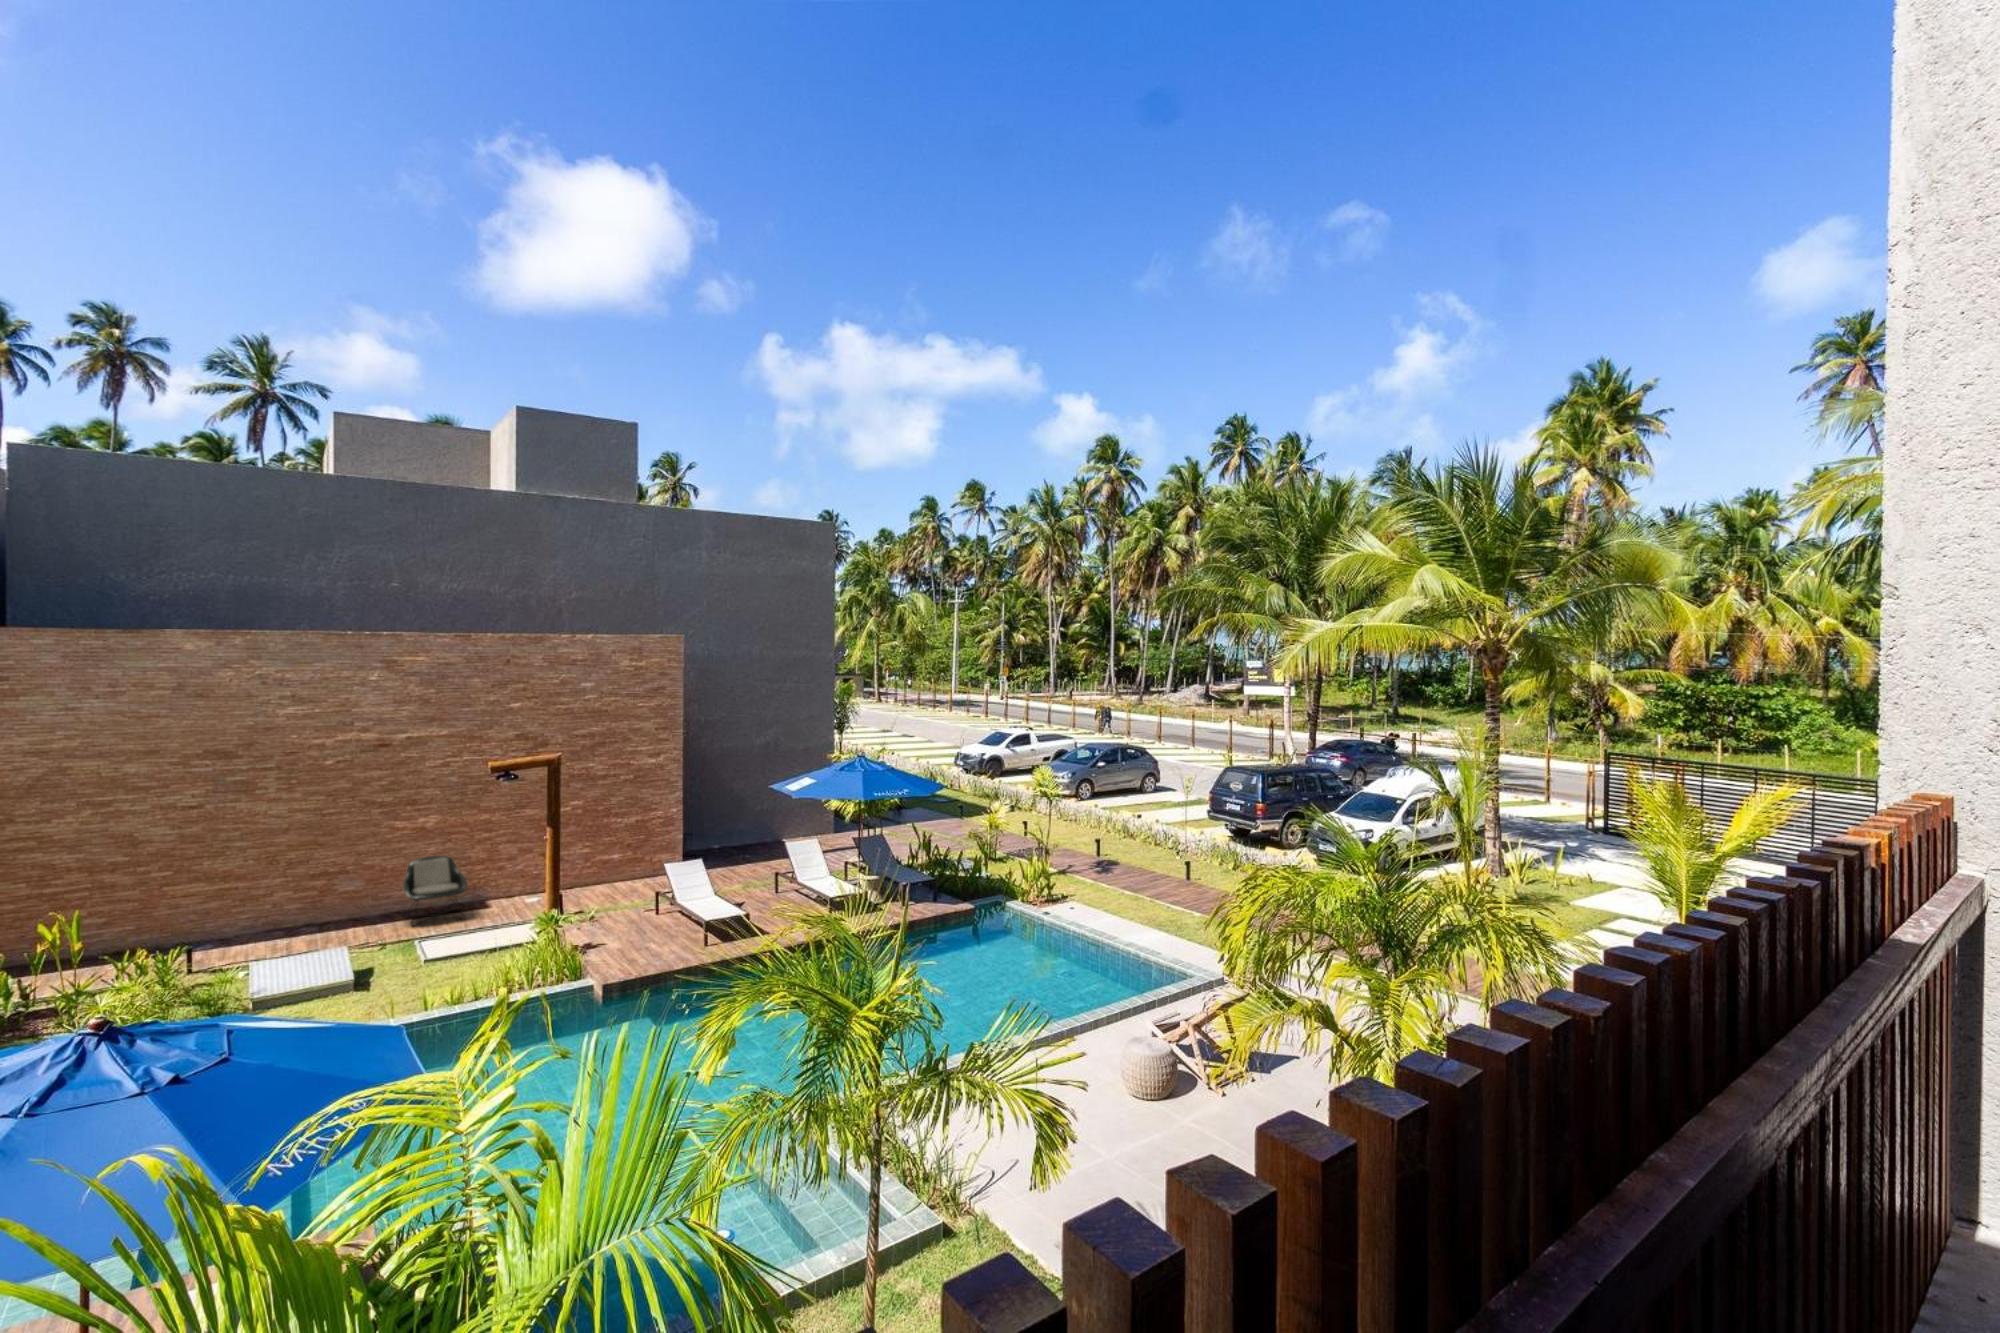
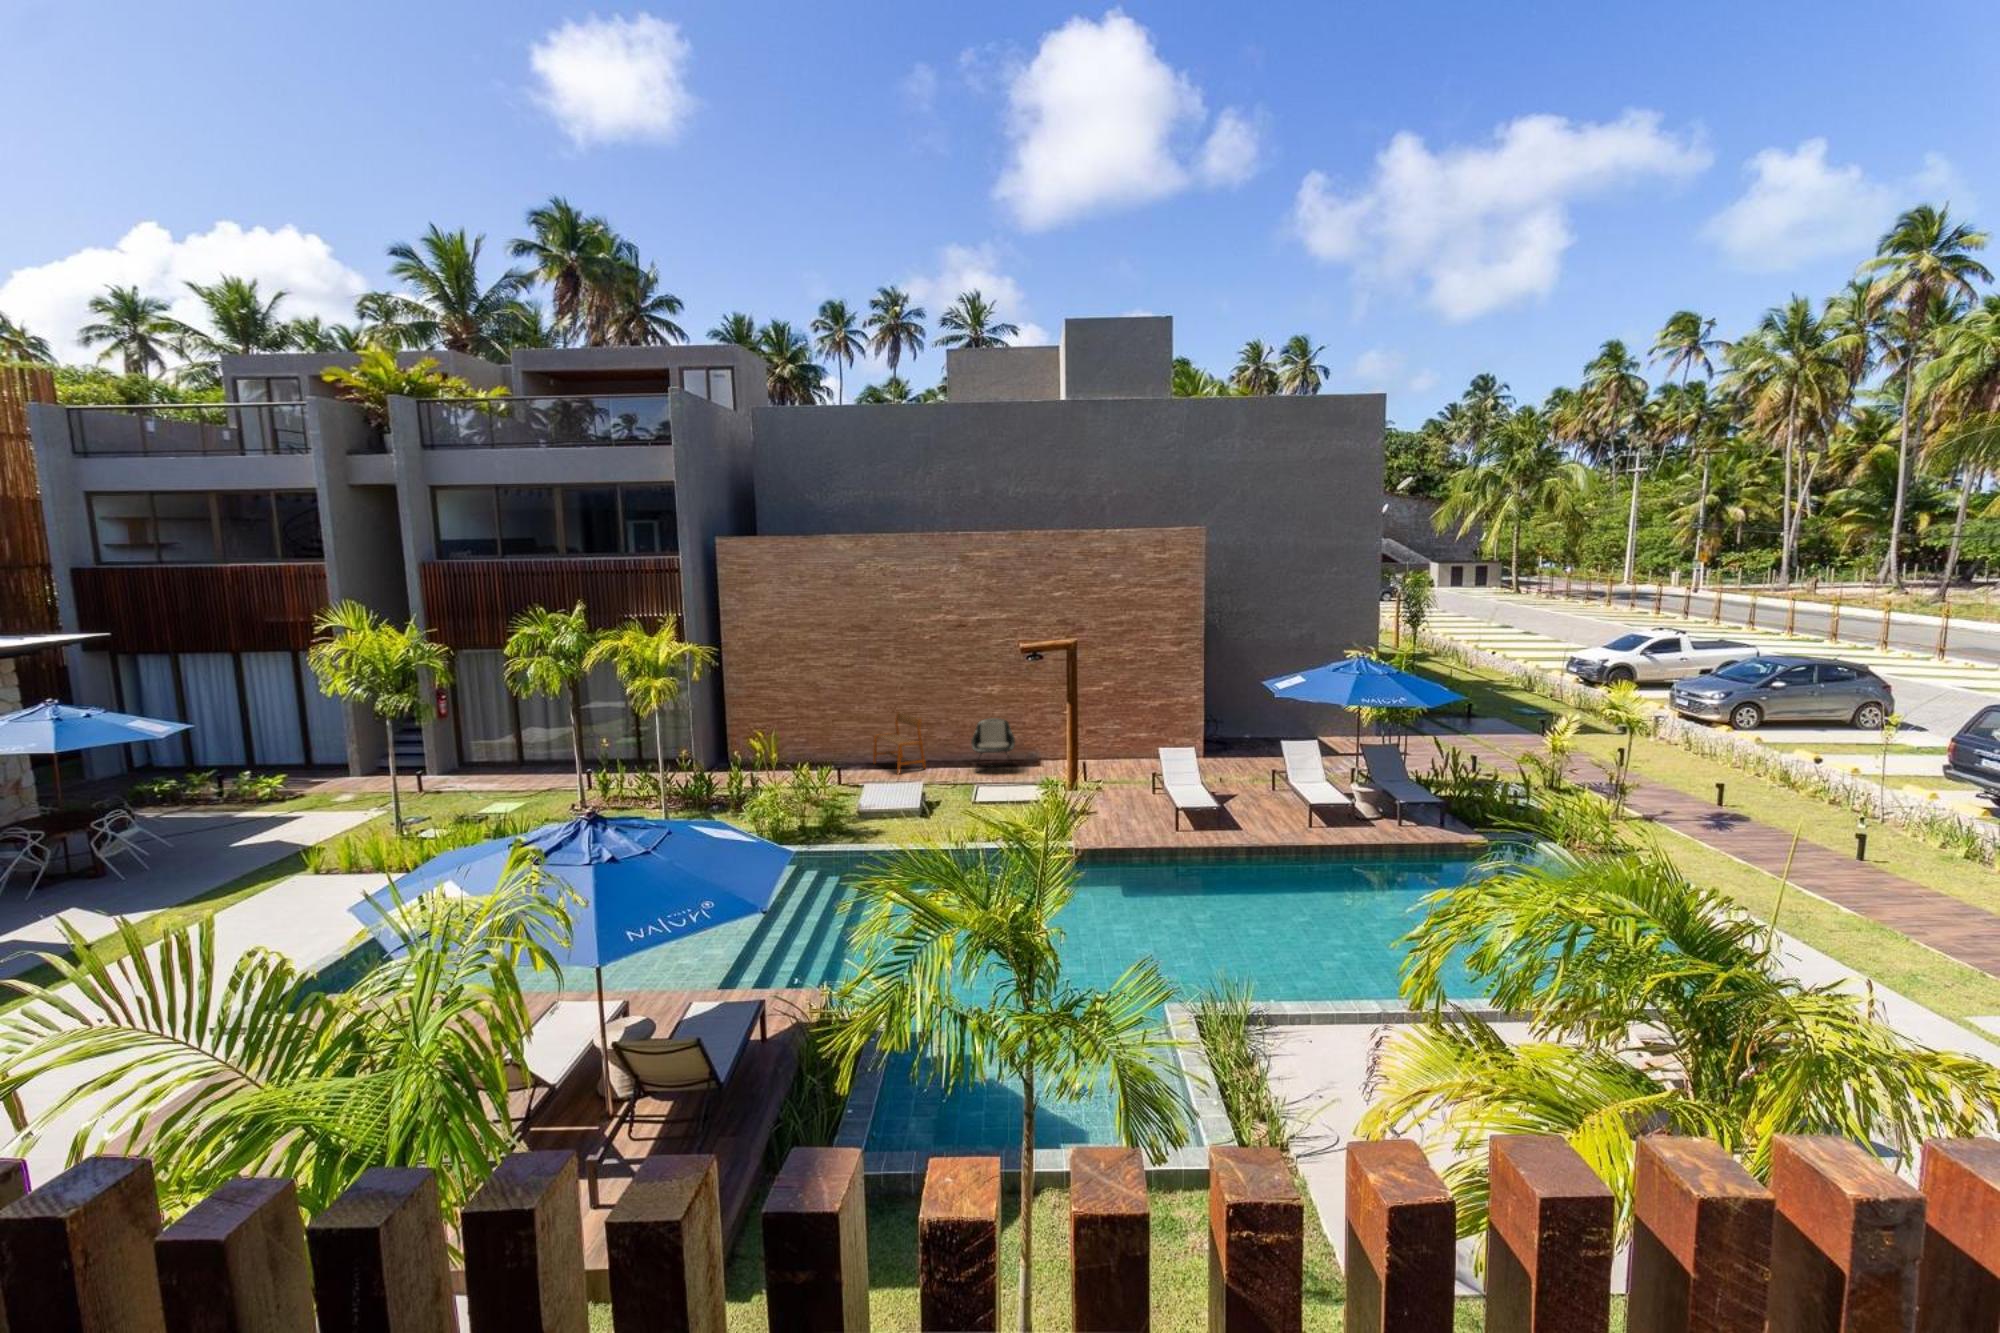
bench: none [236,862,332,946] -> present [873,712,926,774]

